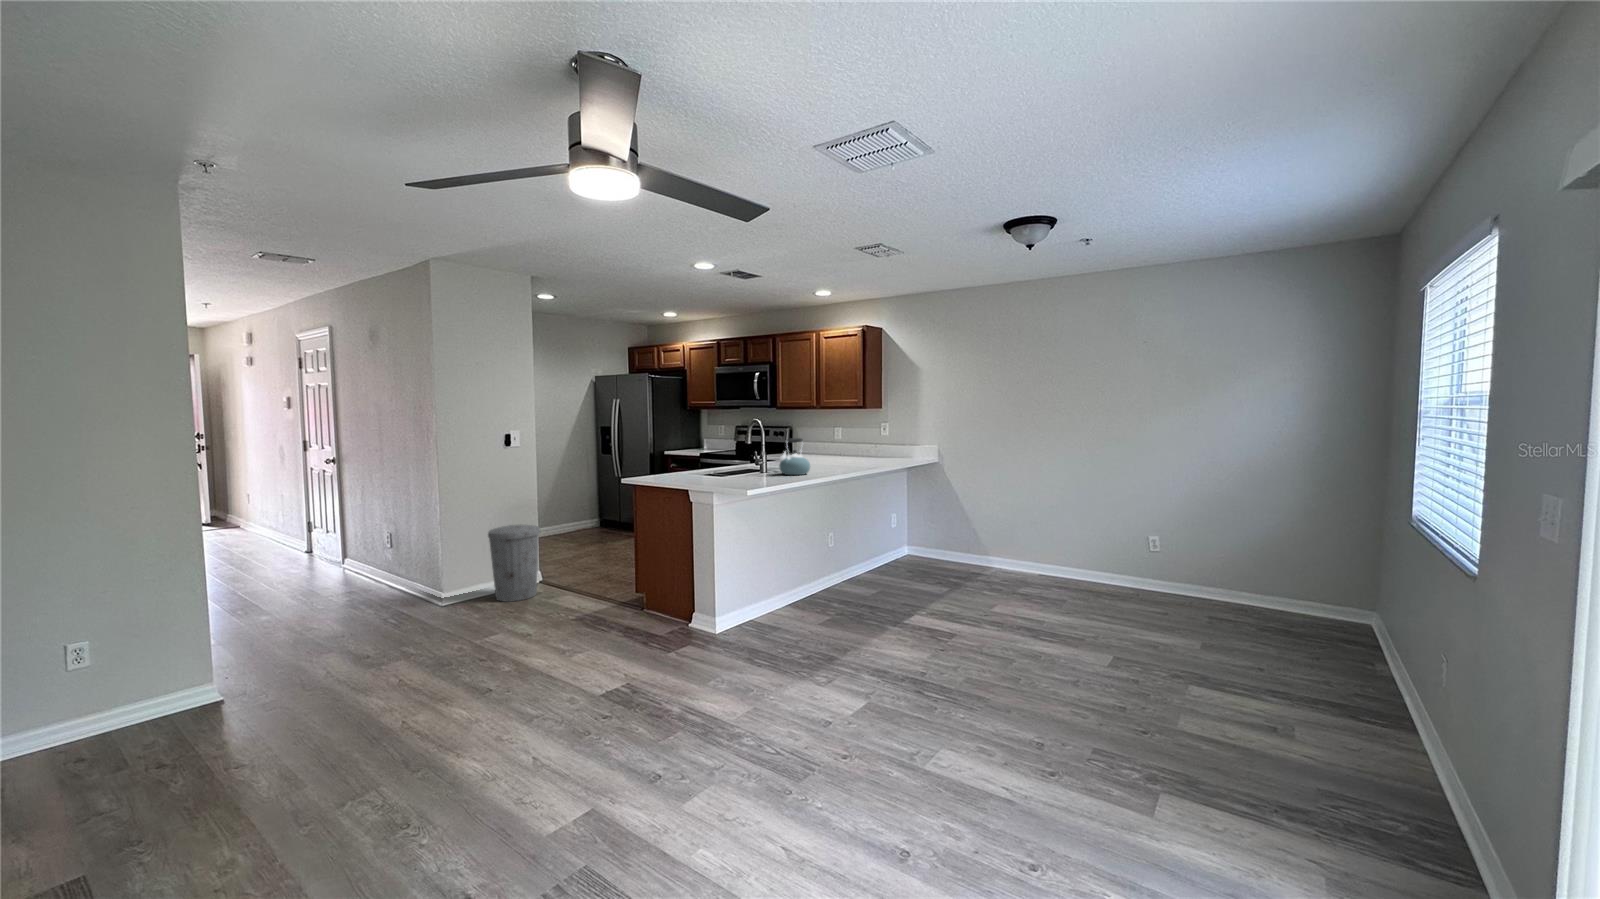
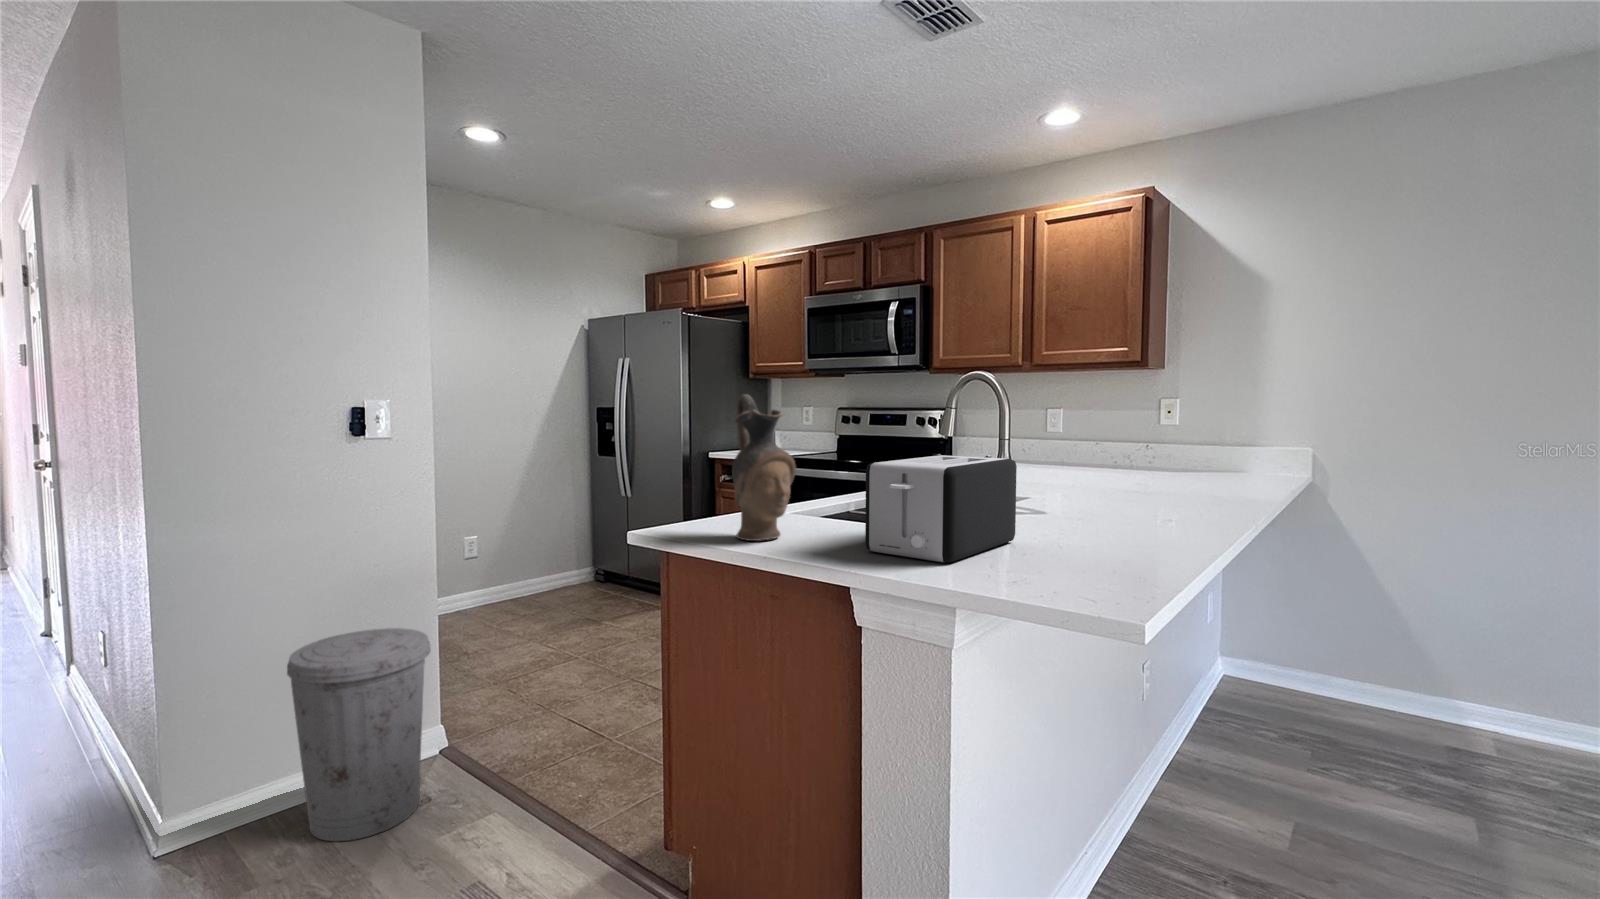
ceramic pitcher: none [655,431,676,479] -> present [732,394,796,541]
kettle: present [779,438,810,475] -> none [1075,420,1173,529]
toaster: none [694,451,746,482] -> present [865,455,1017,563]

